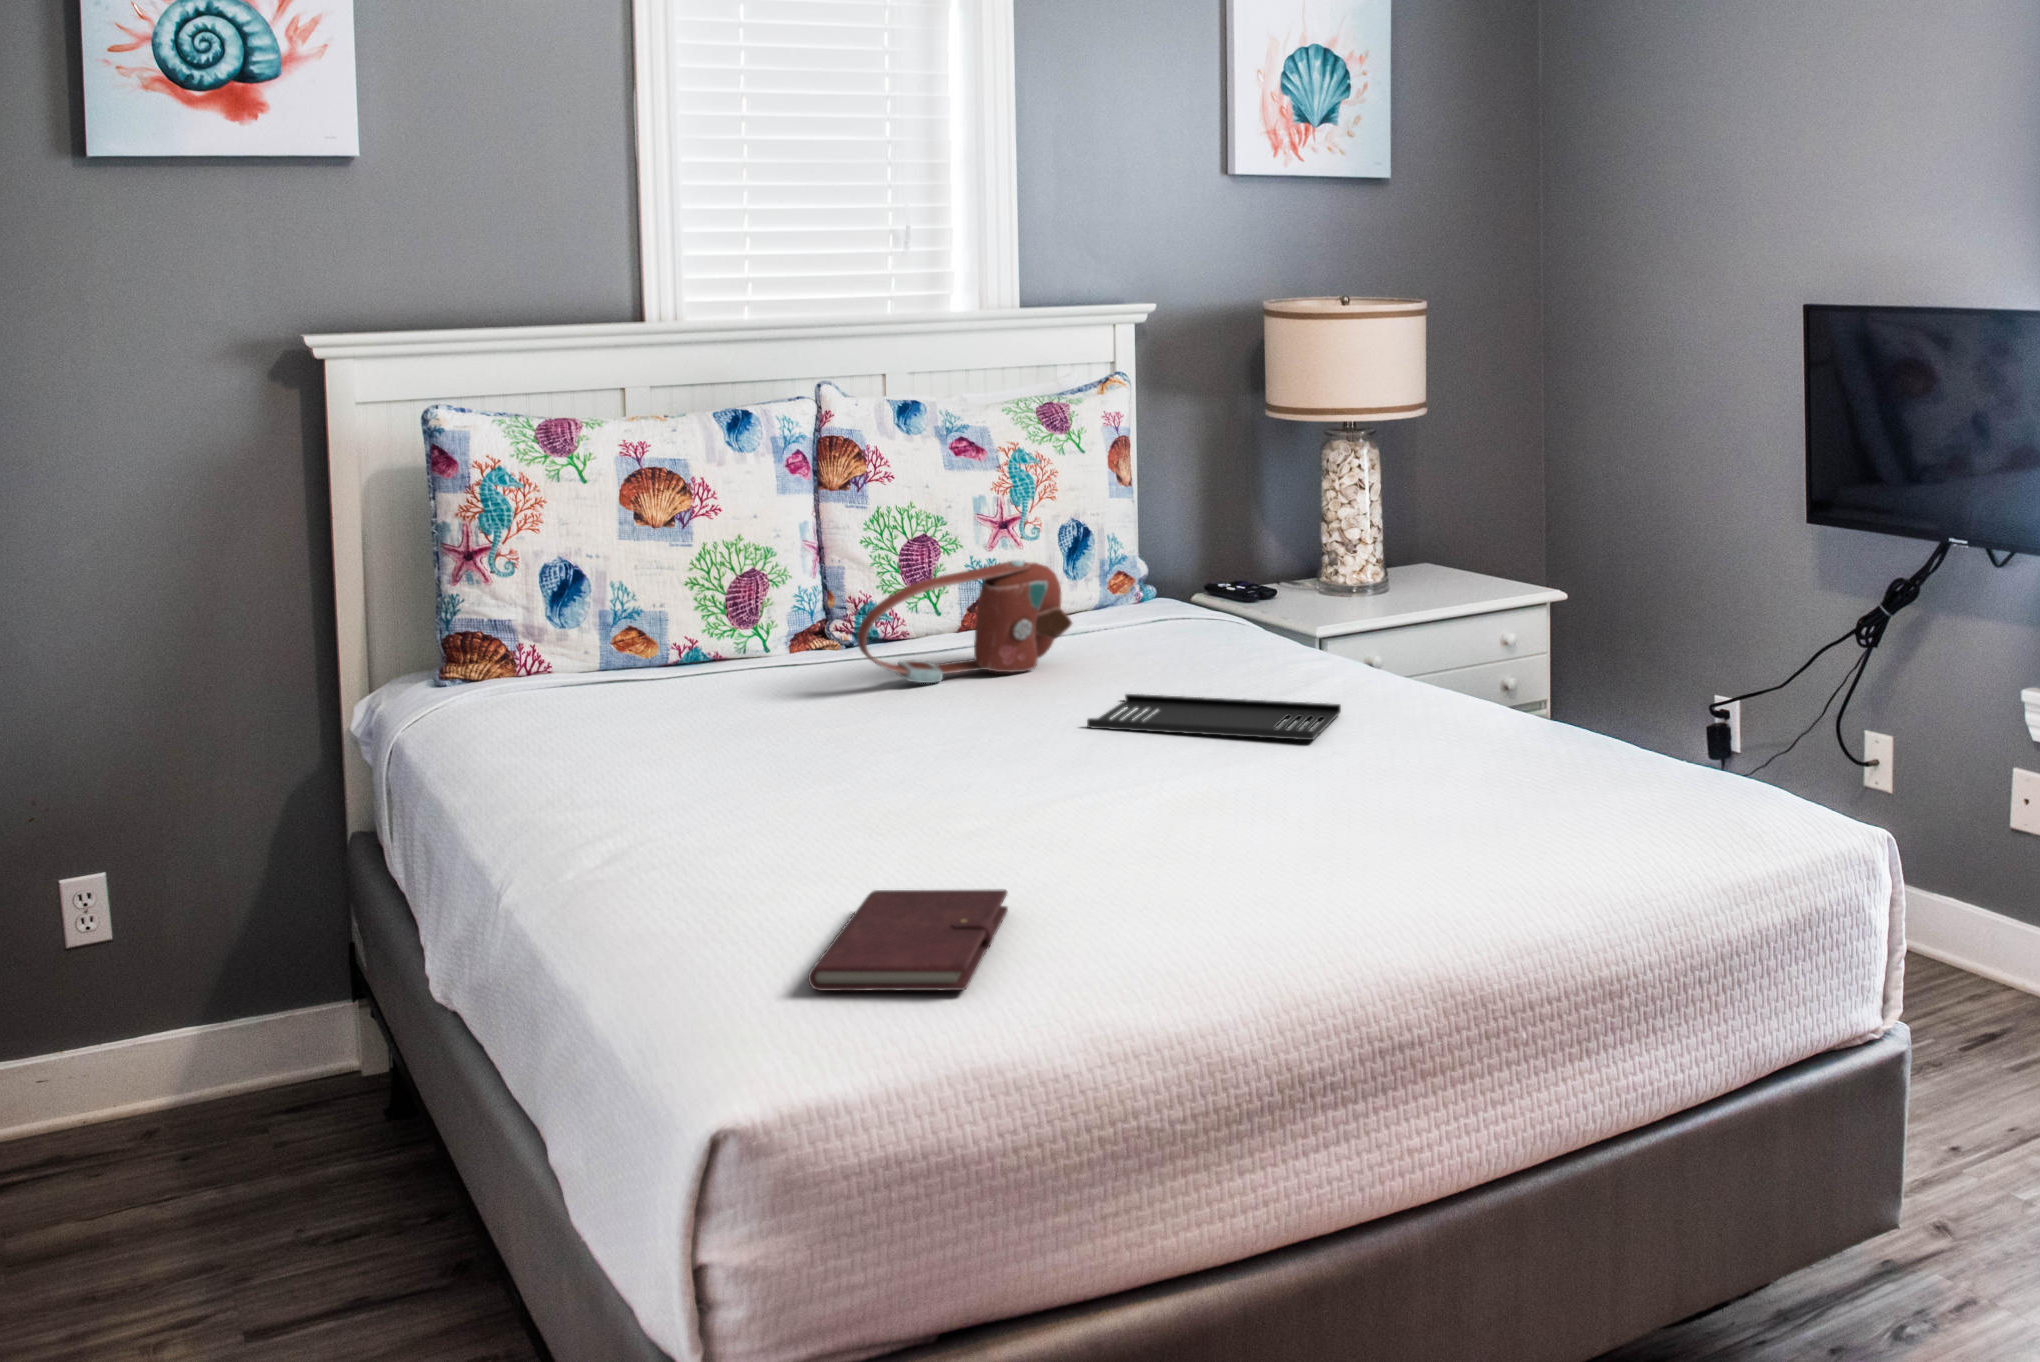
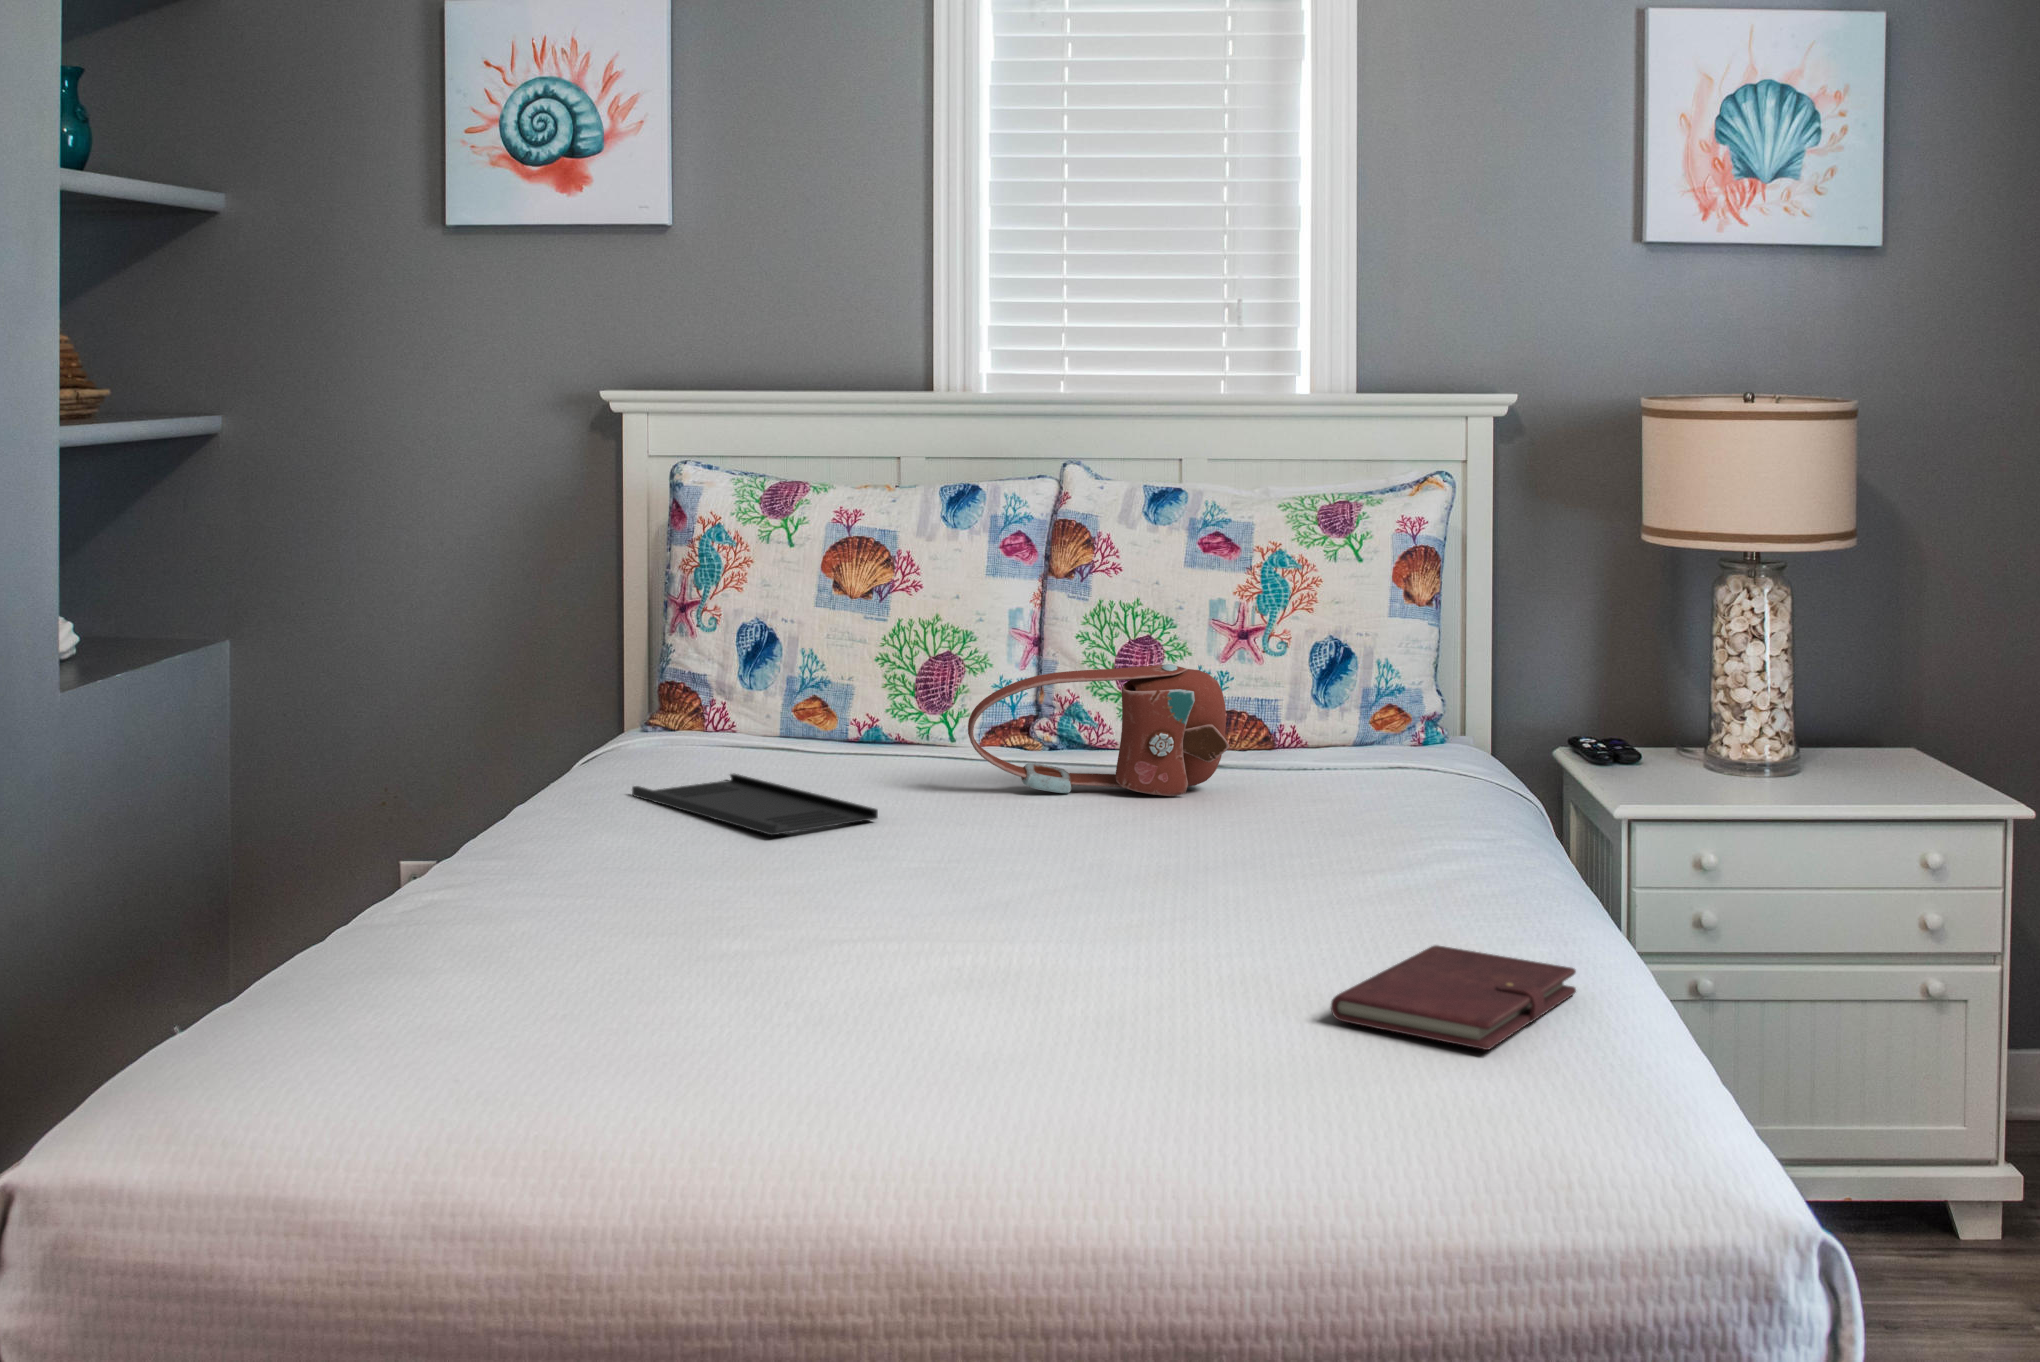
tray: present [1087,694,1341,740] -> present [632,774,878,835]
notebook: present [808,890,1008,991] -> present [1331,945,1576,1050]

